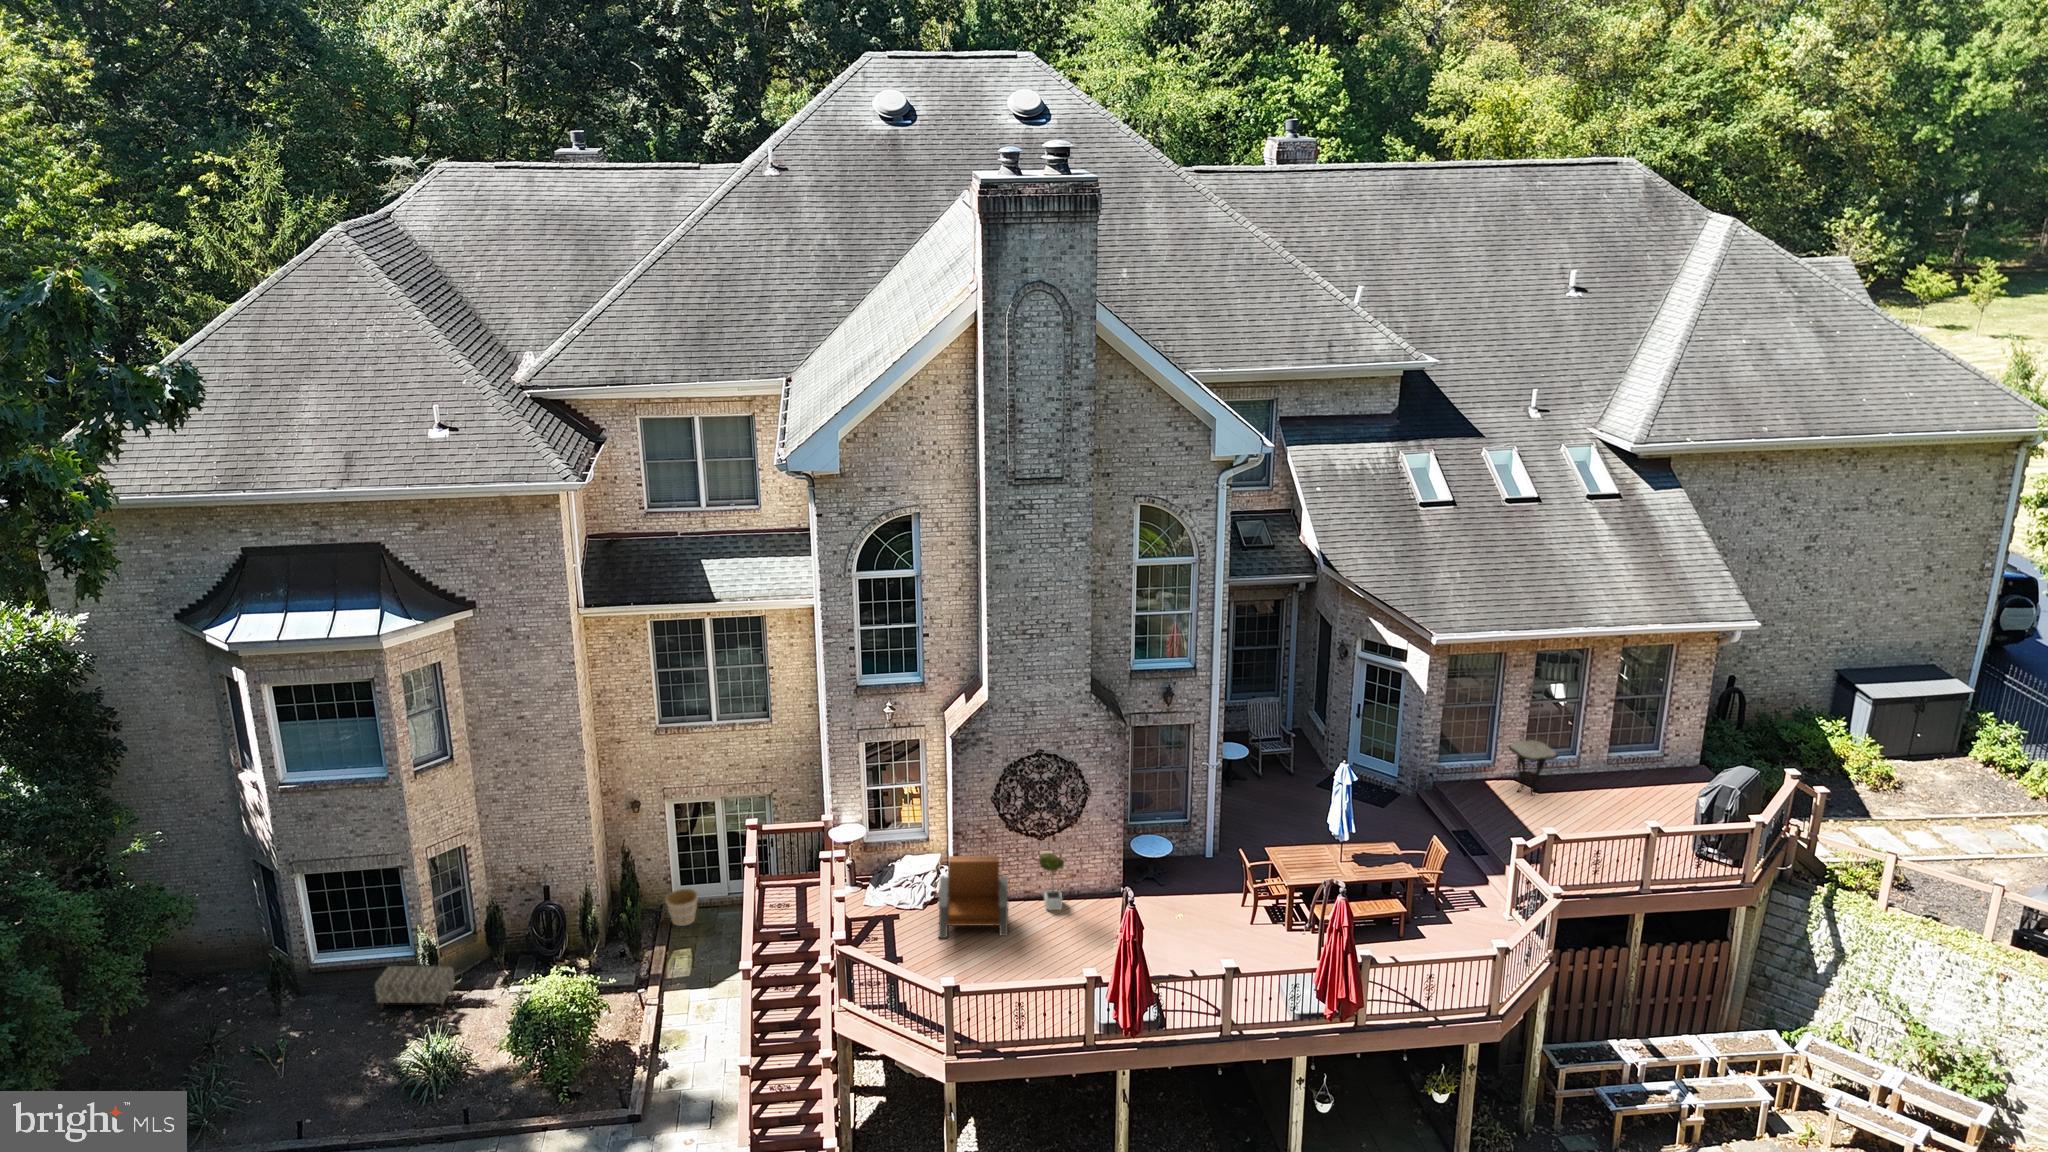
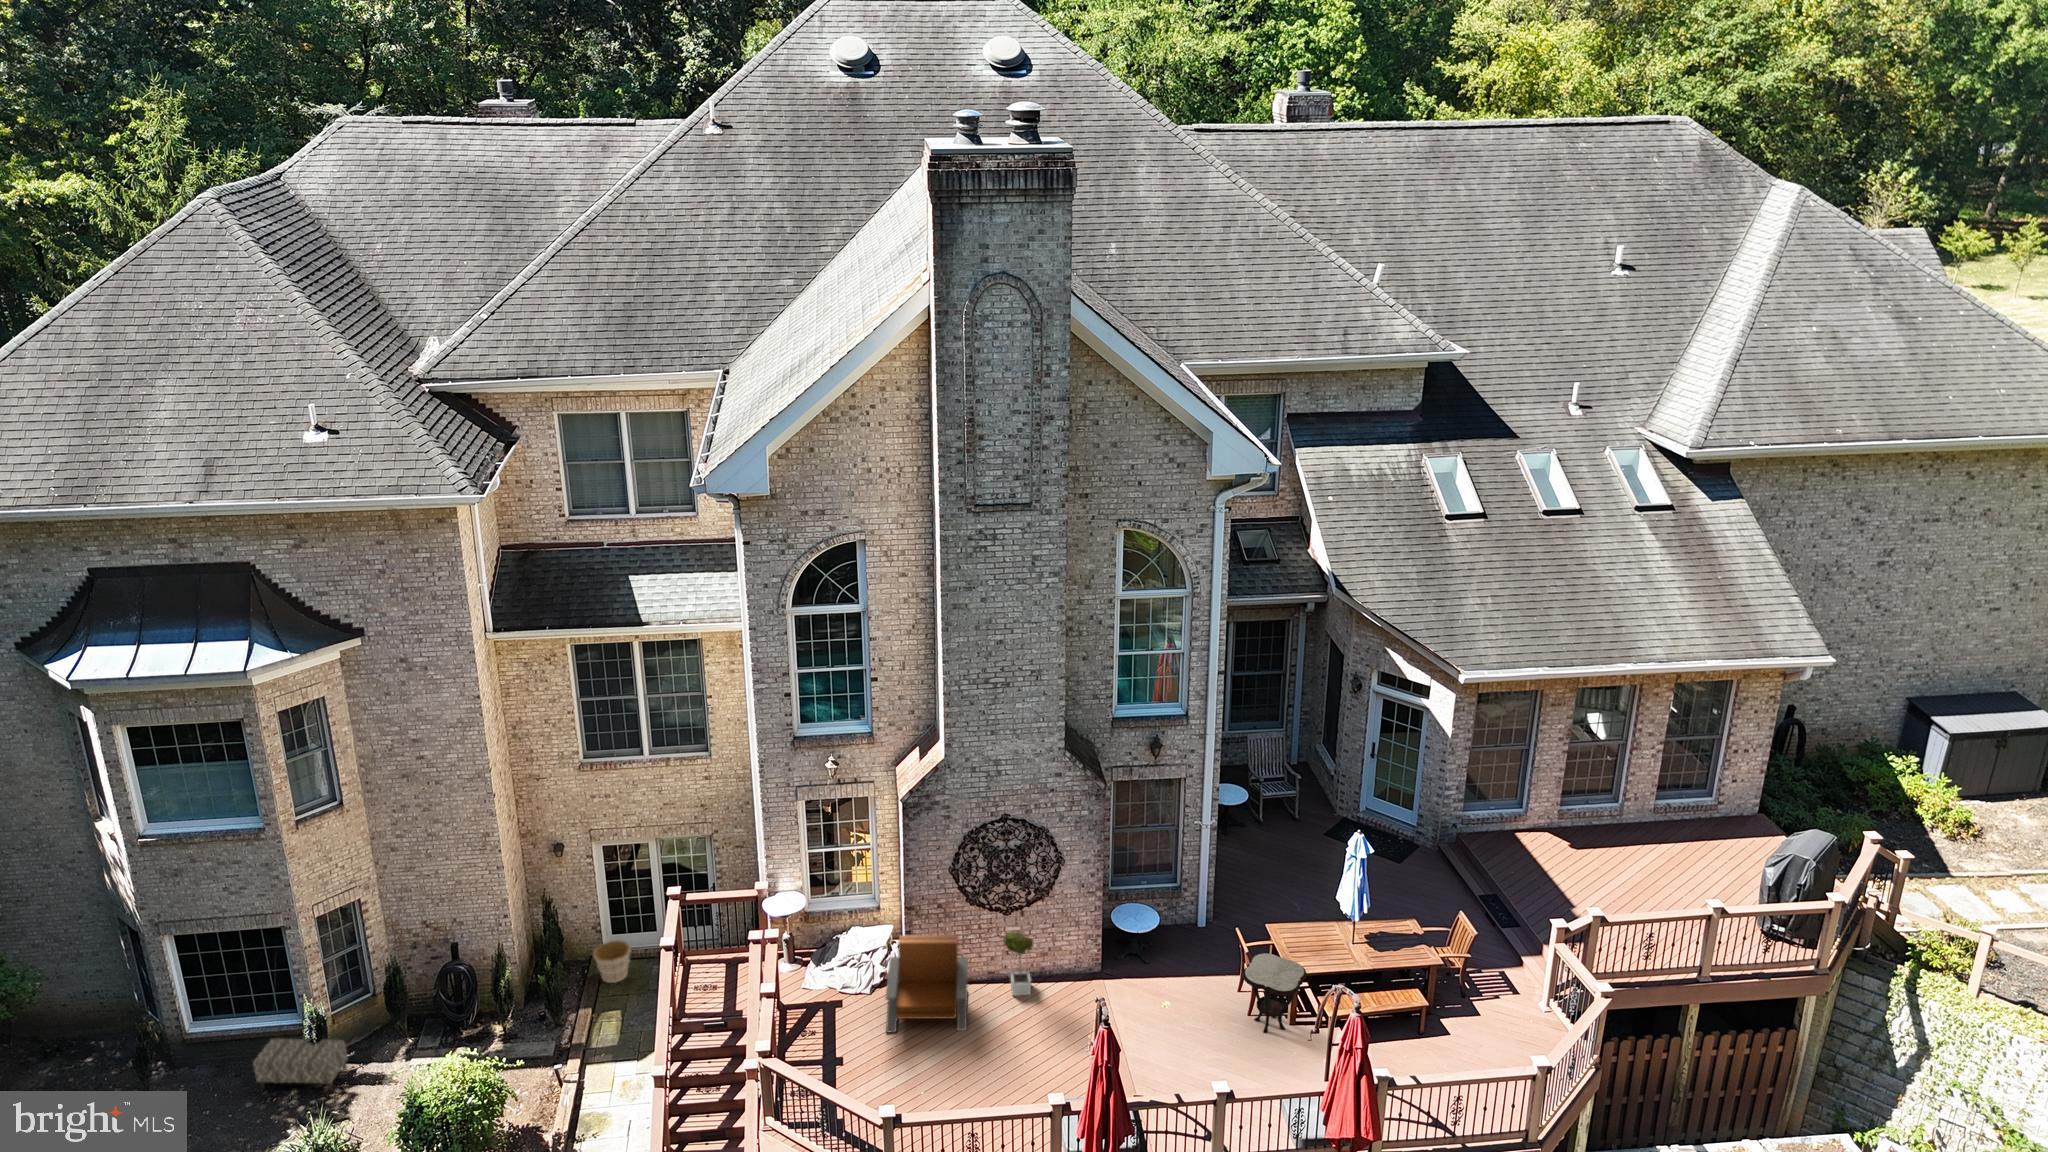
side table: present [1508,740,1558,795] -> present [1242,954,1307,1033]

